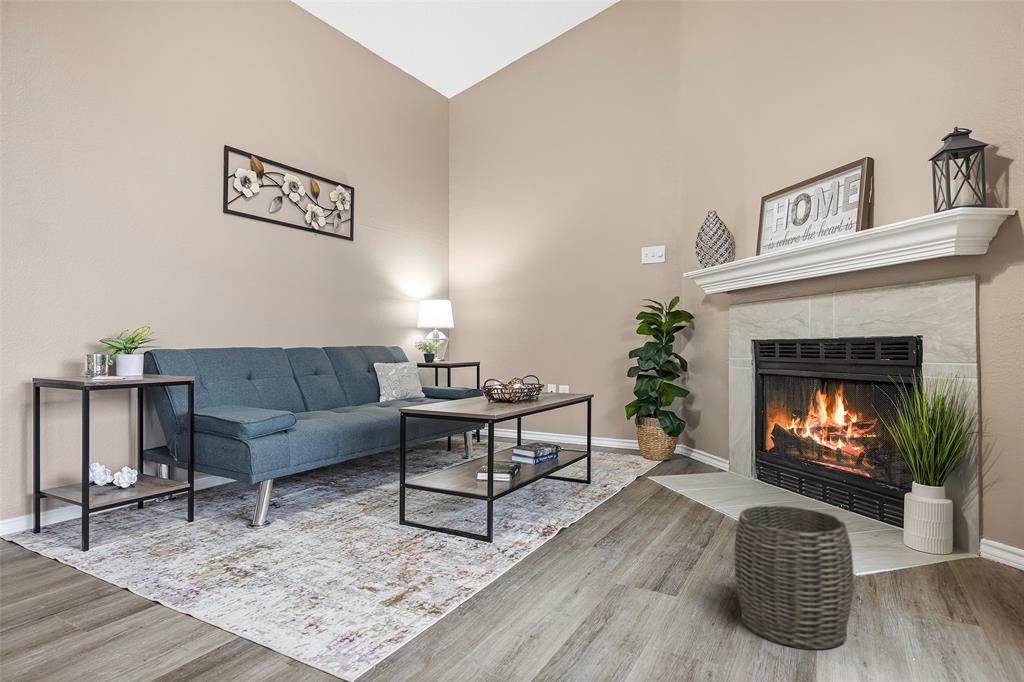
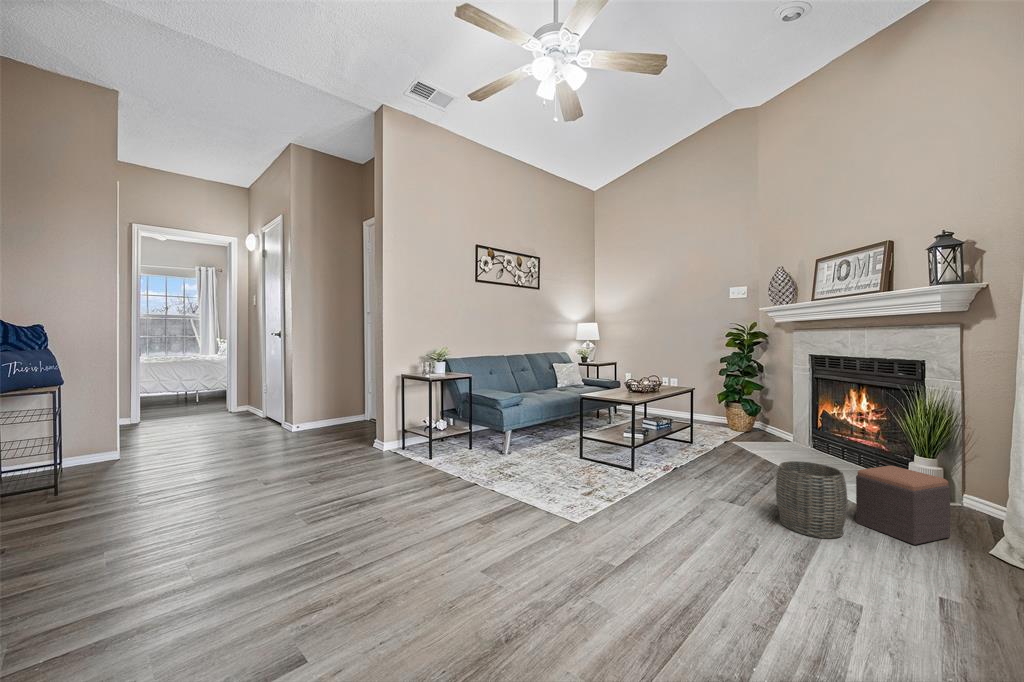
footstool: none [856,502,997,643] -> present [856,465,950,545]

